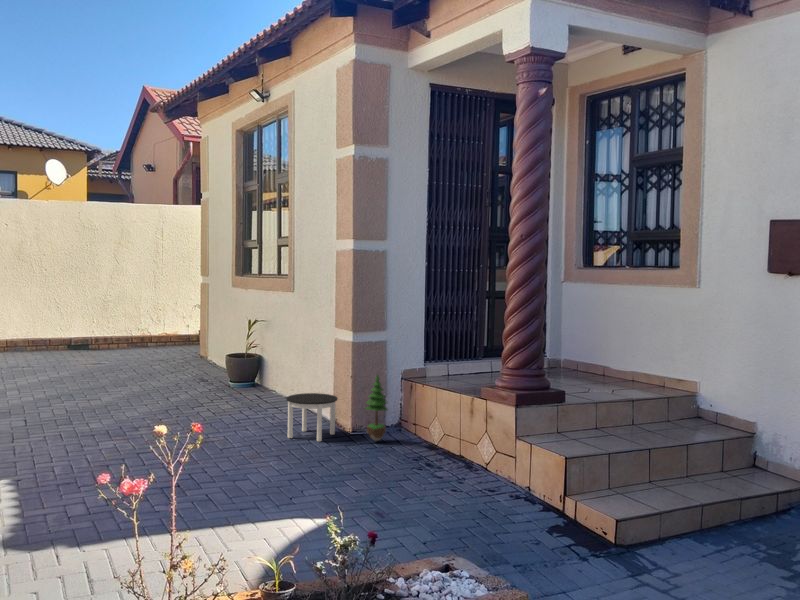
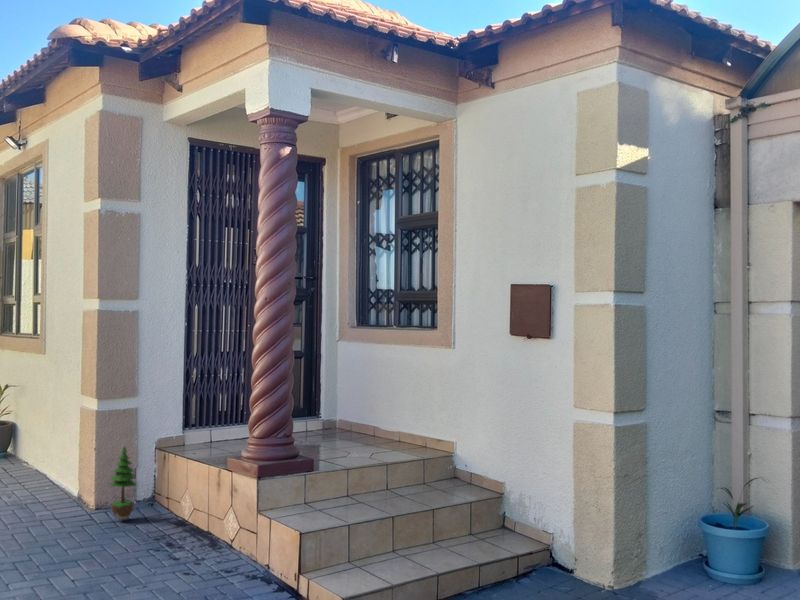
round table: present [287,393,337,442] -> none [19,469,81,524]

